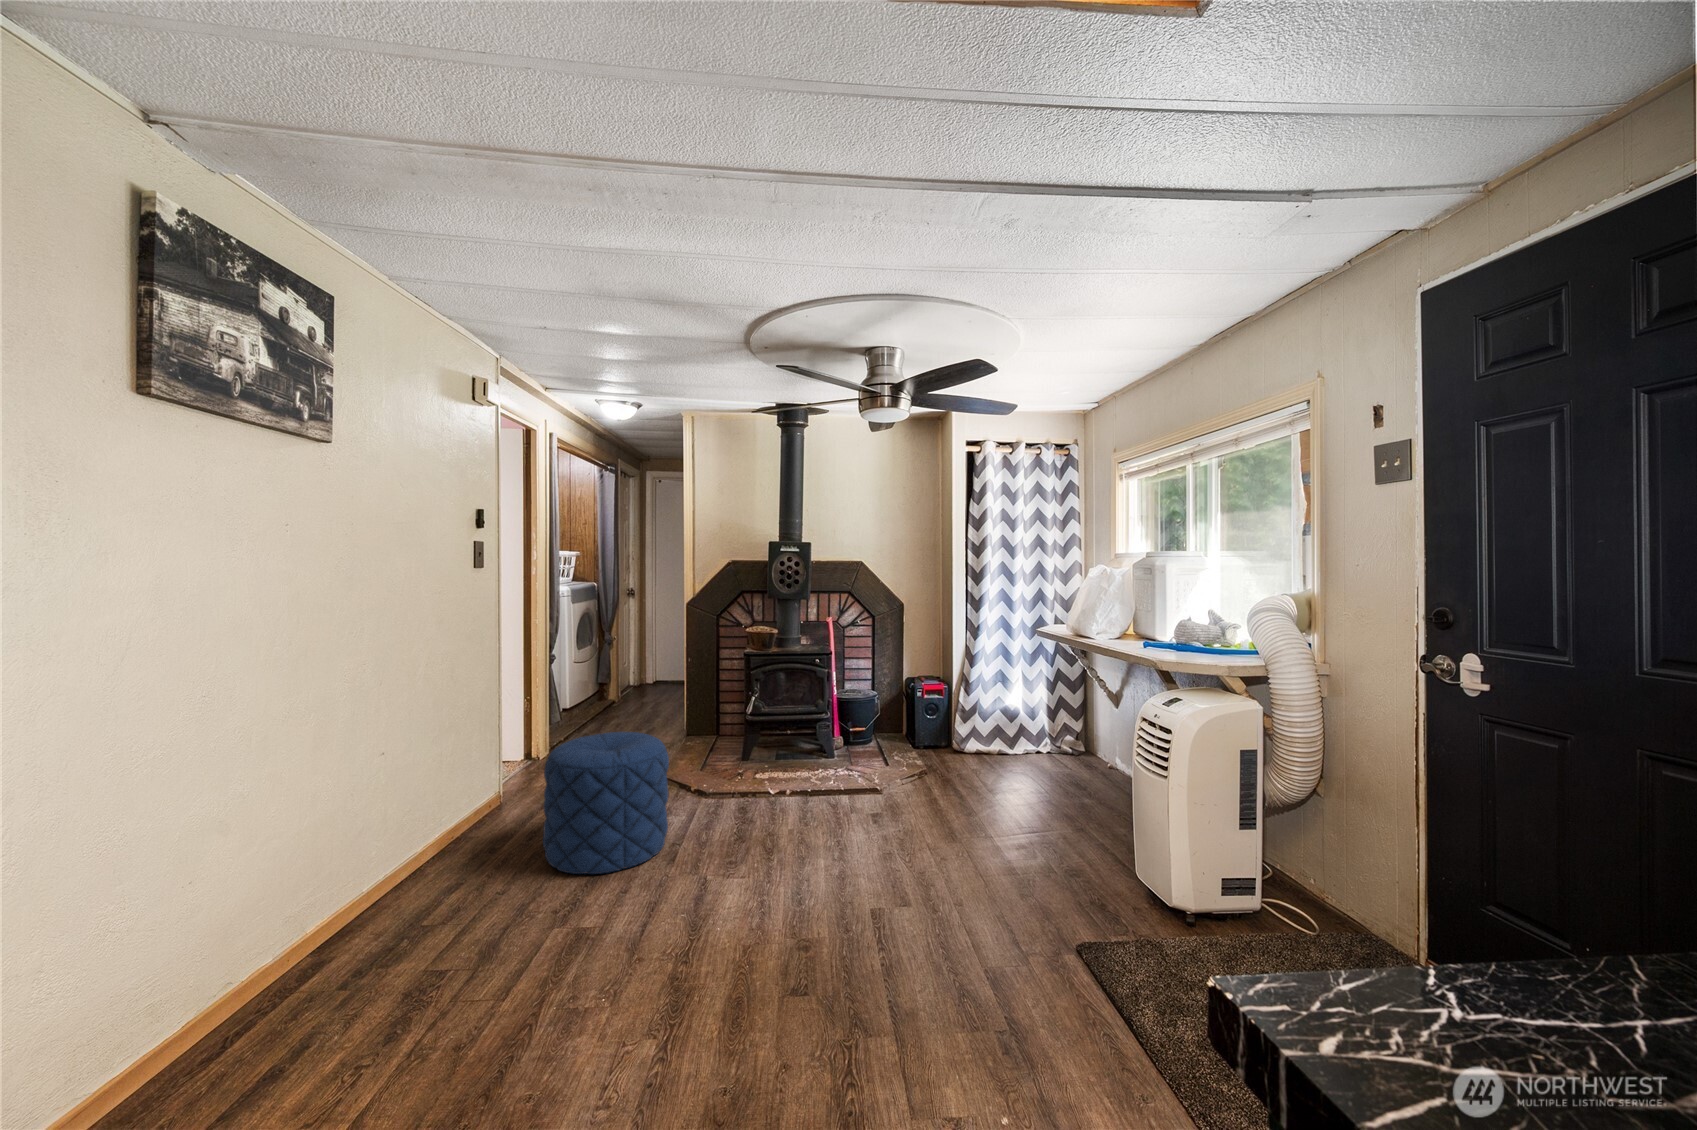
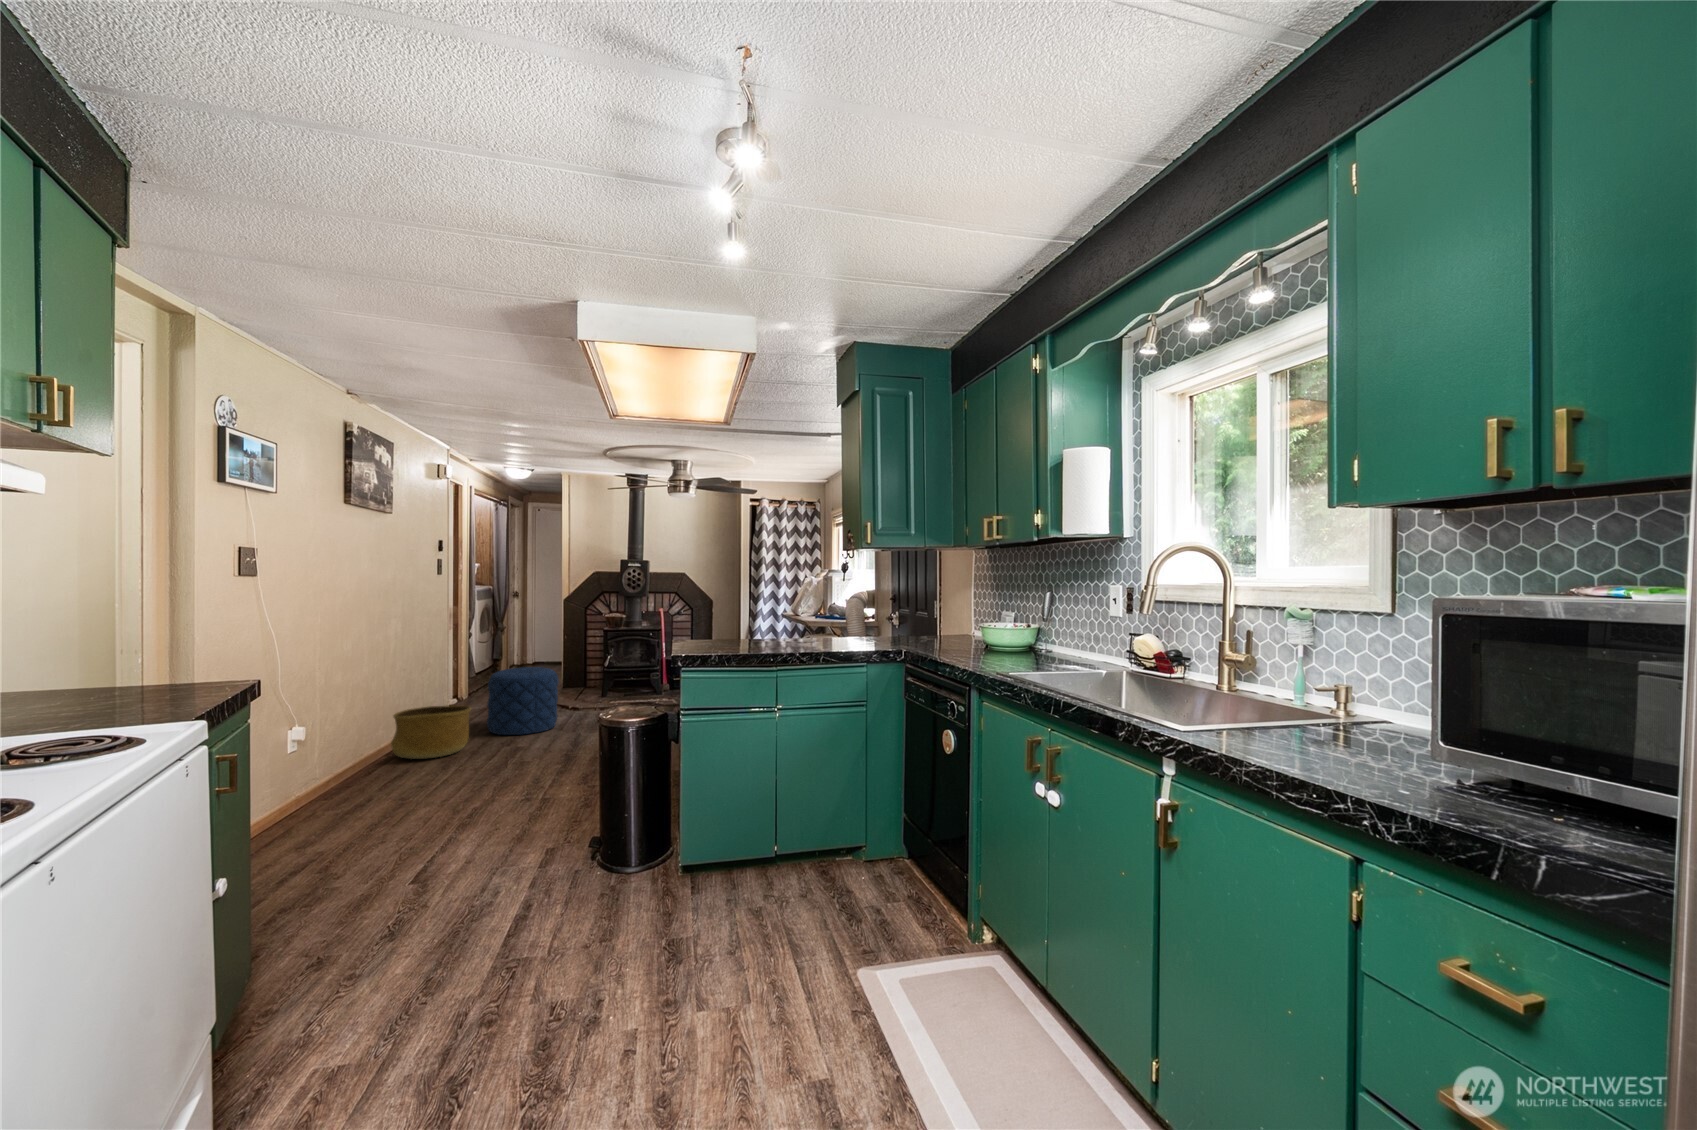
basket: none [320,827,492,969] -> present [391,705,471,759]

